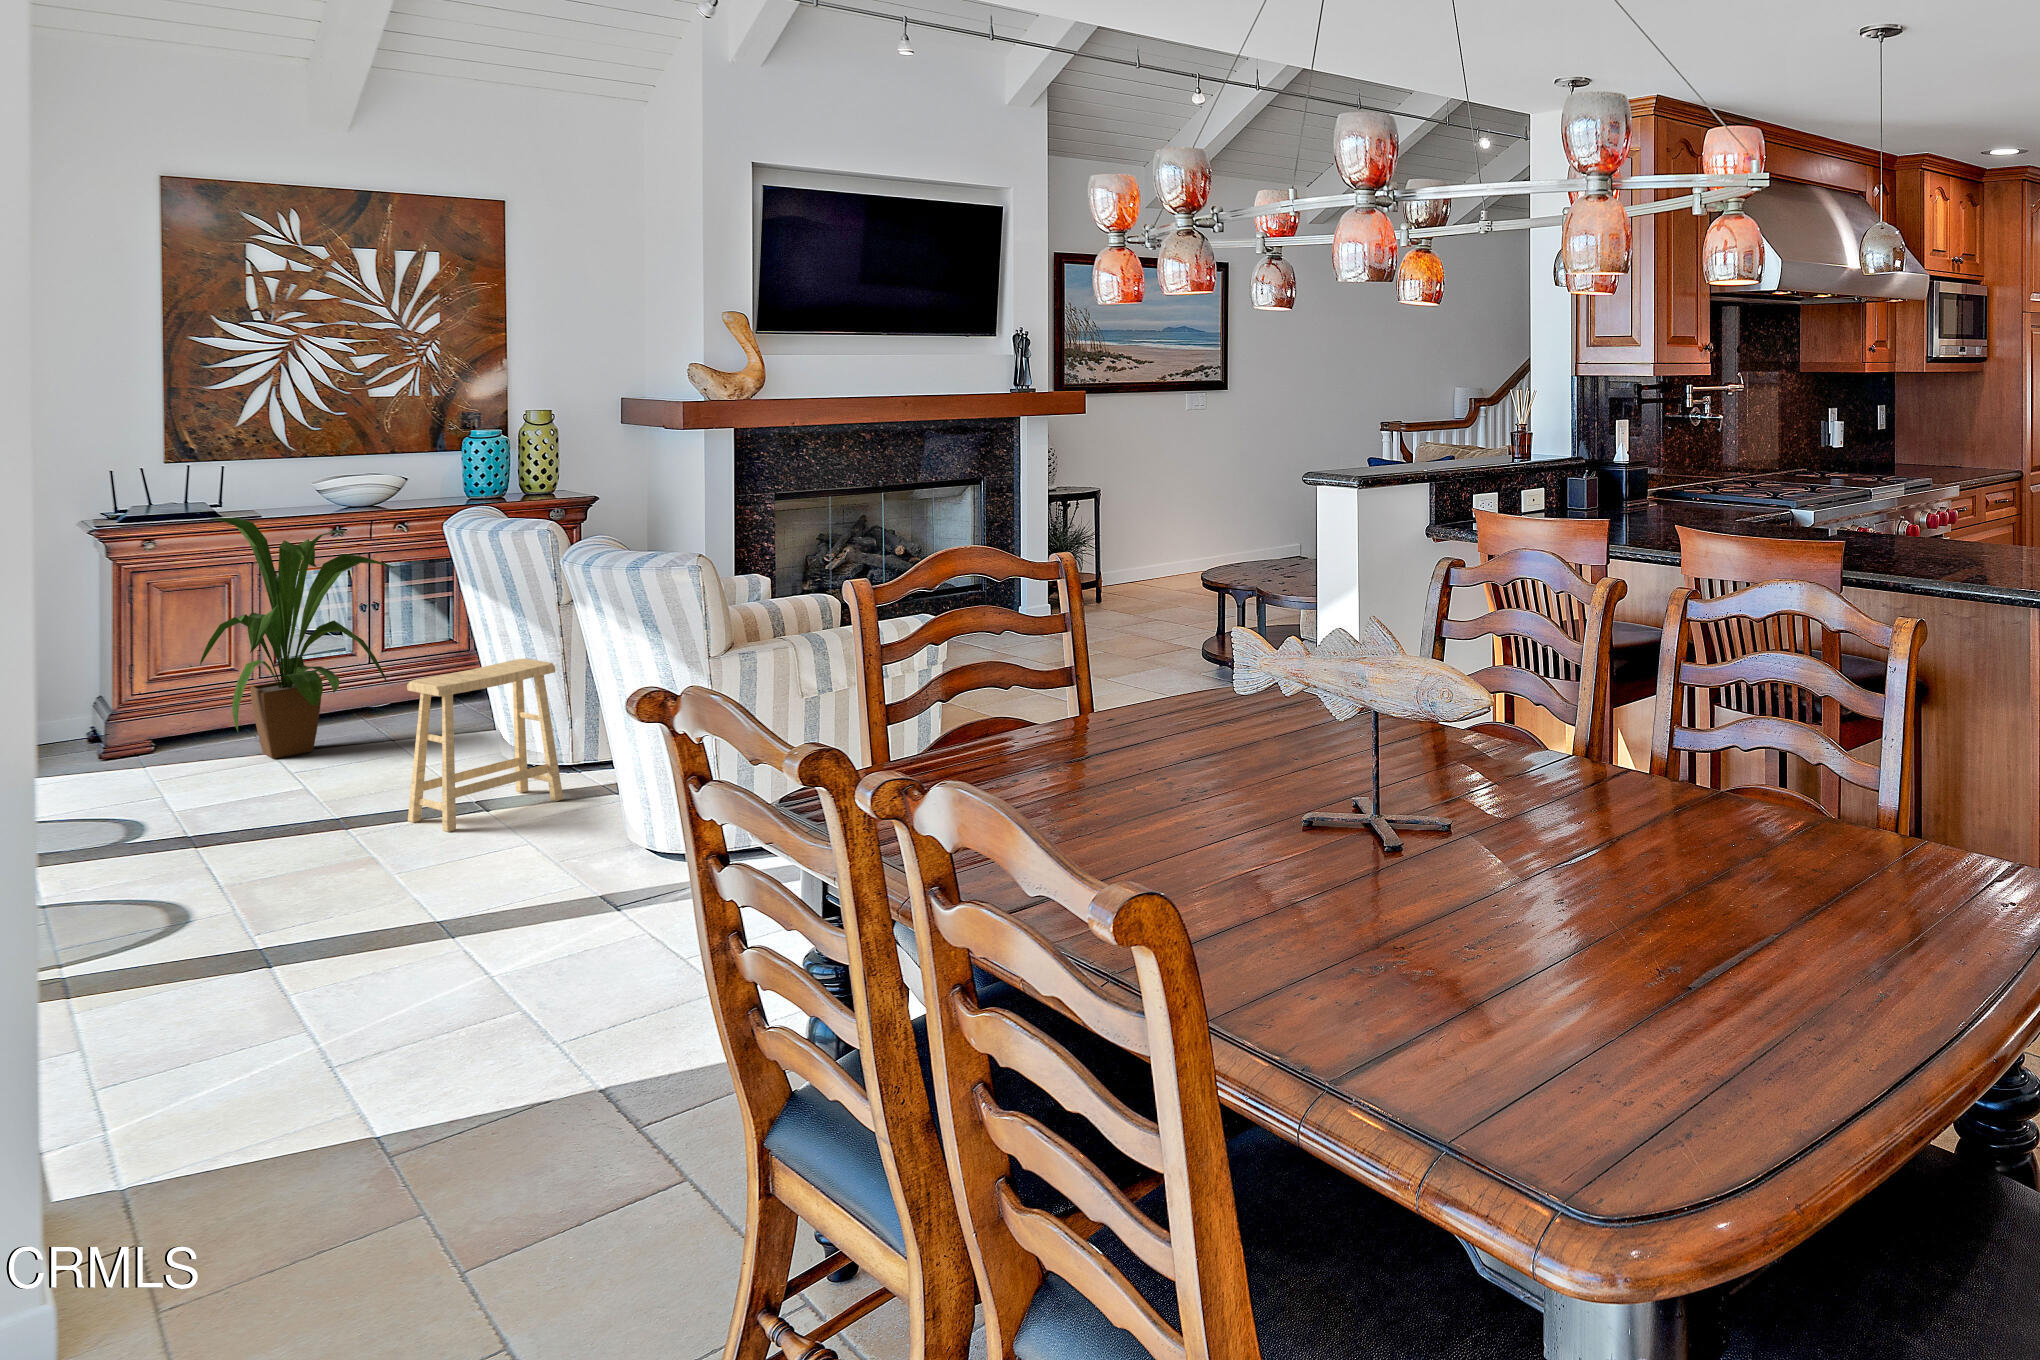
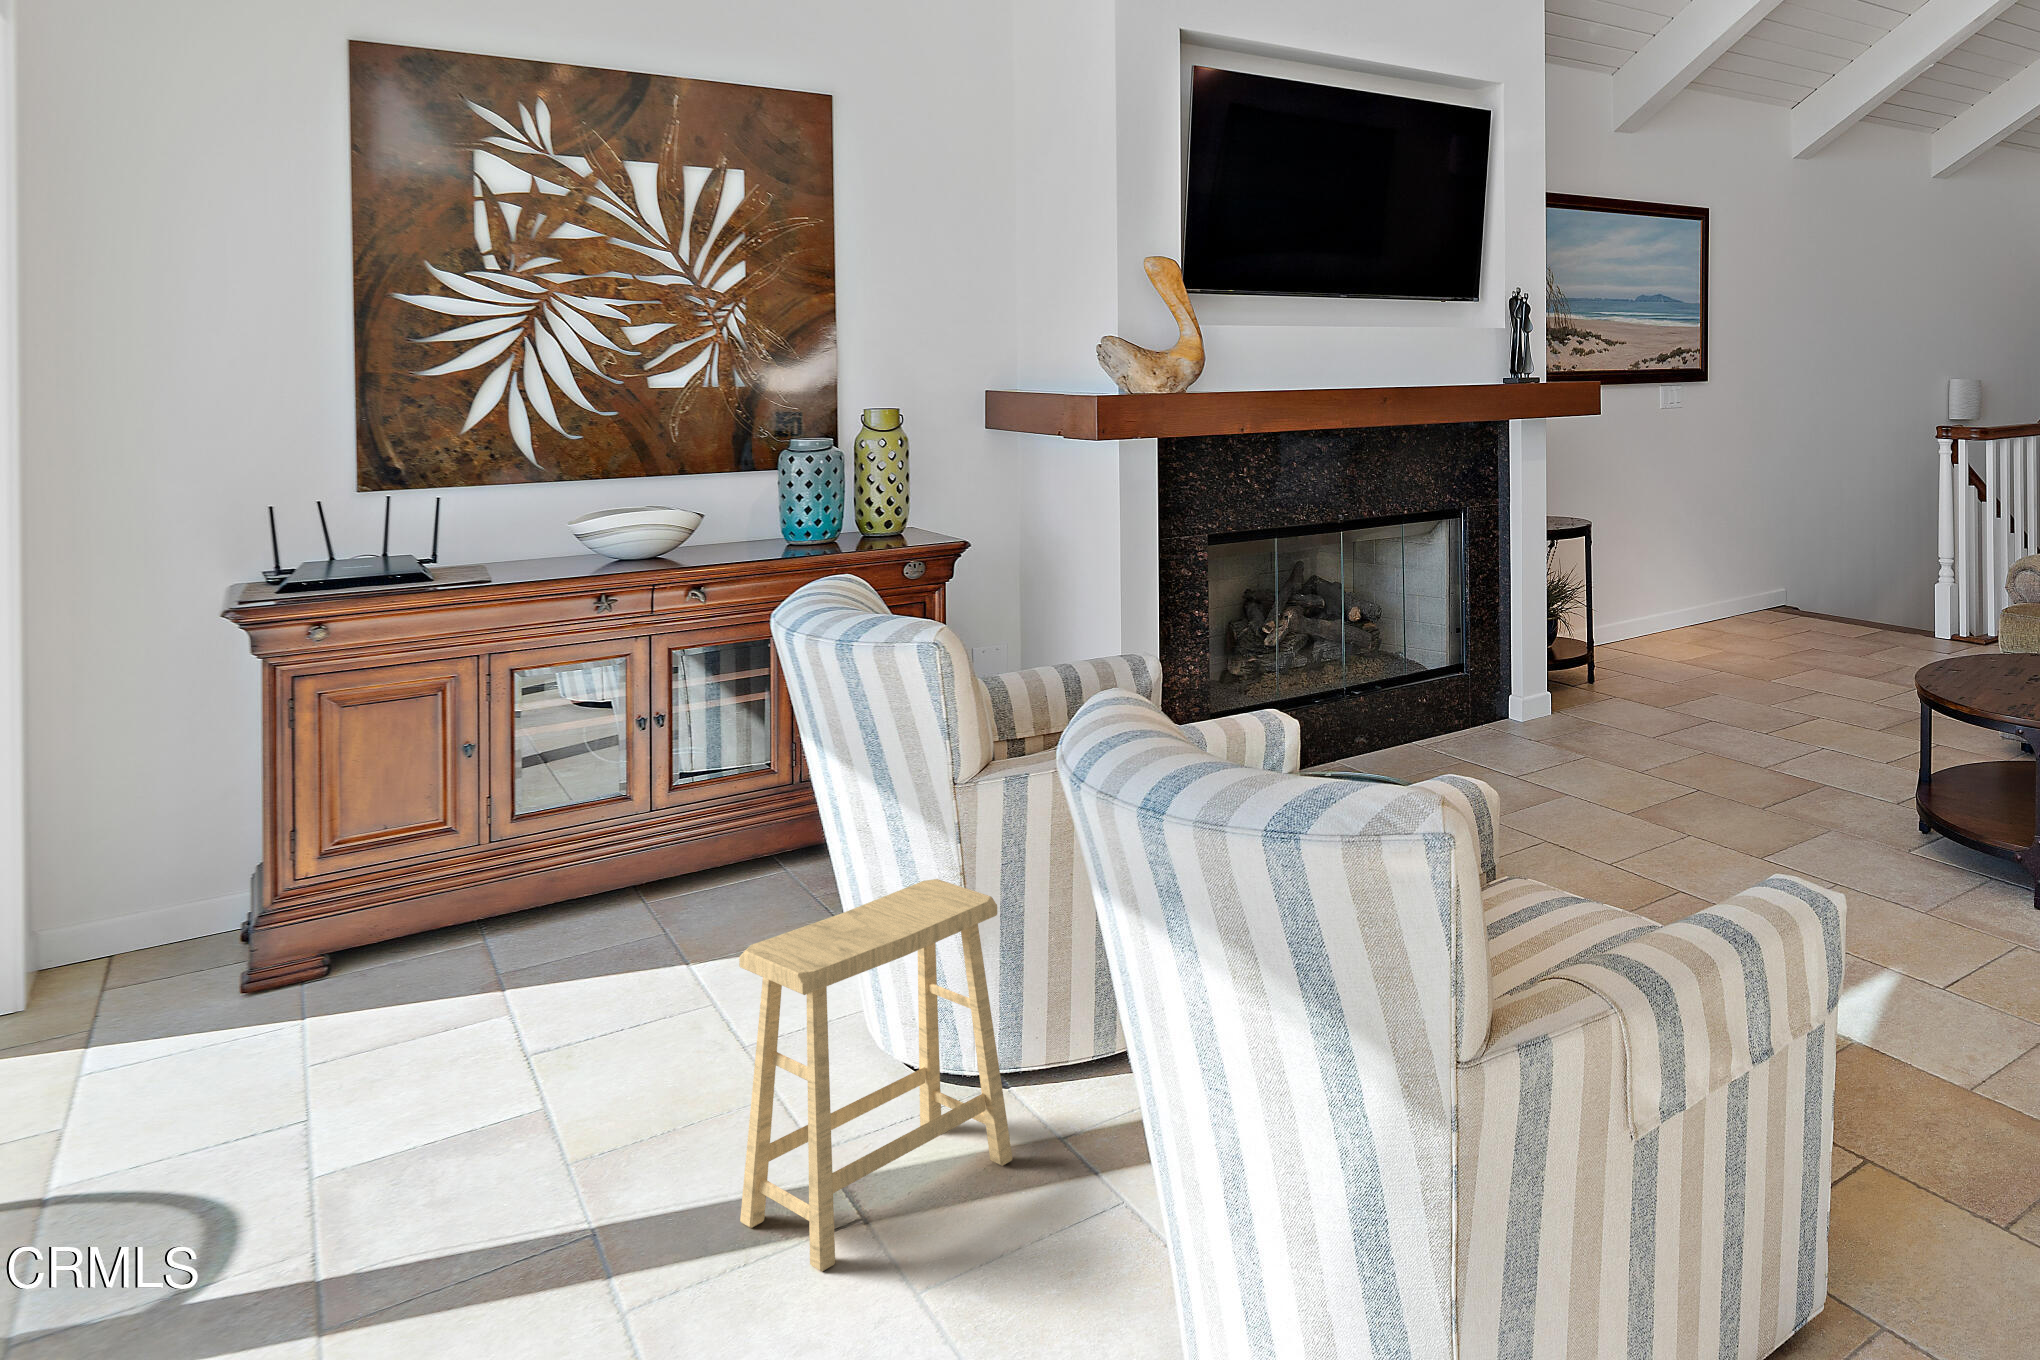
house plant: present [200,518,395,759] -> none [396,594,693,997]

